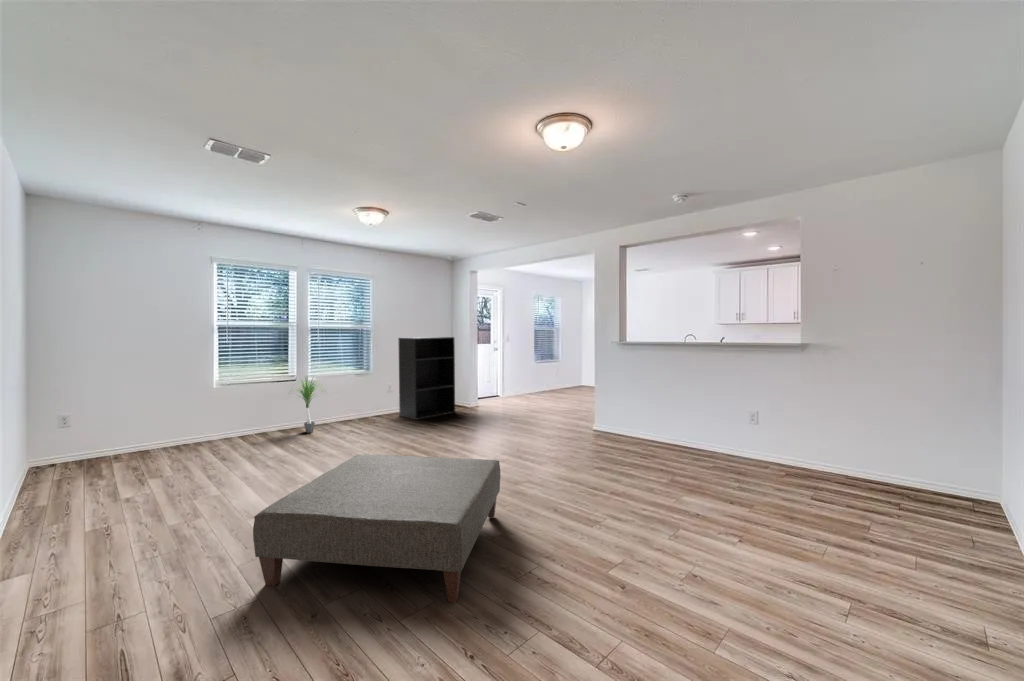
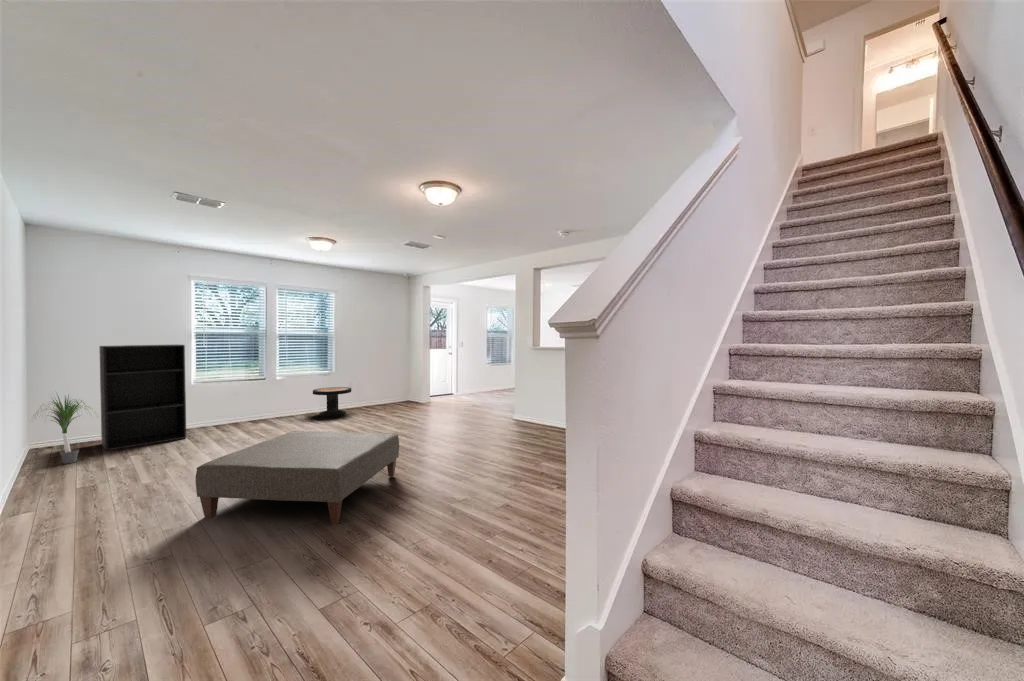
bookshelf: present [398,337,455,420] -> present [99,344,186,450]
potted plant: present [297,379,318,433] -> present [49,394,87,464]
side table: none [351,389,395,426] -> present [313,387,351,417]

